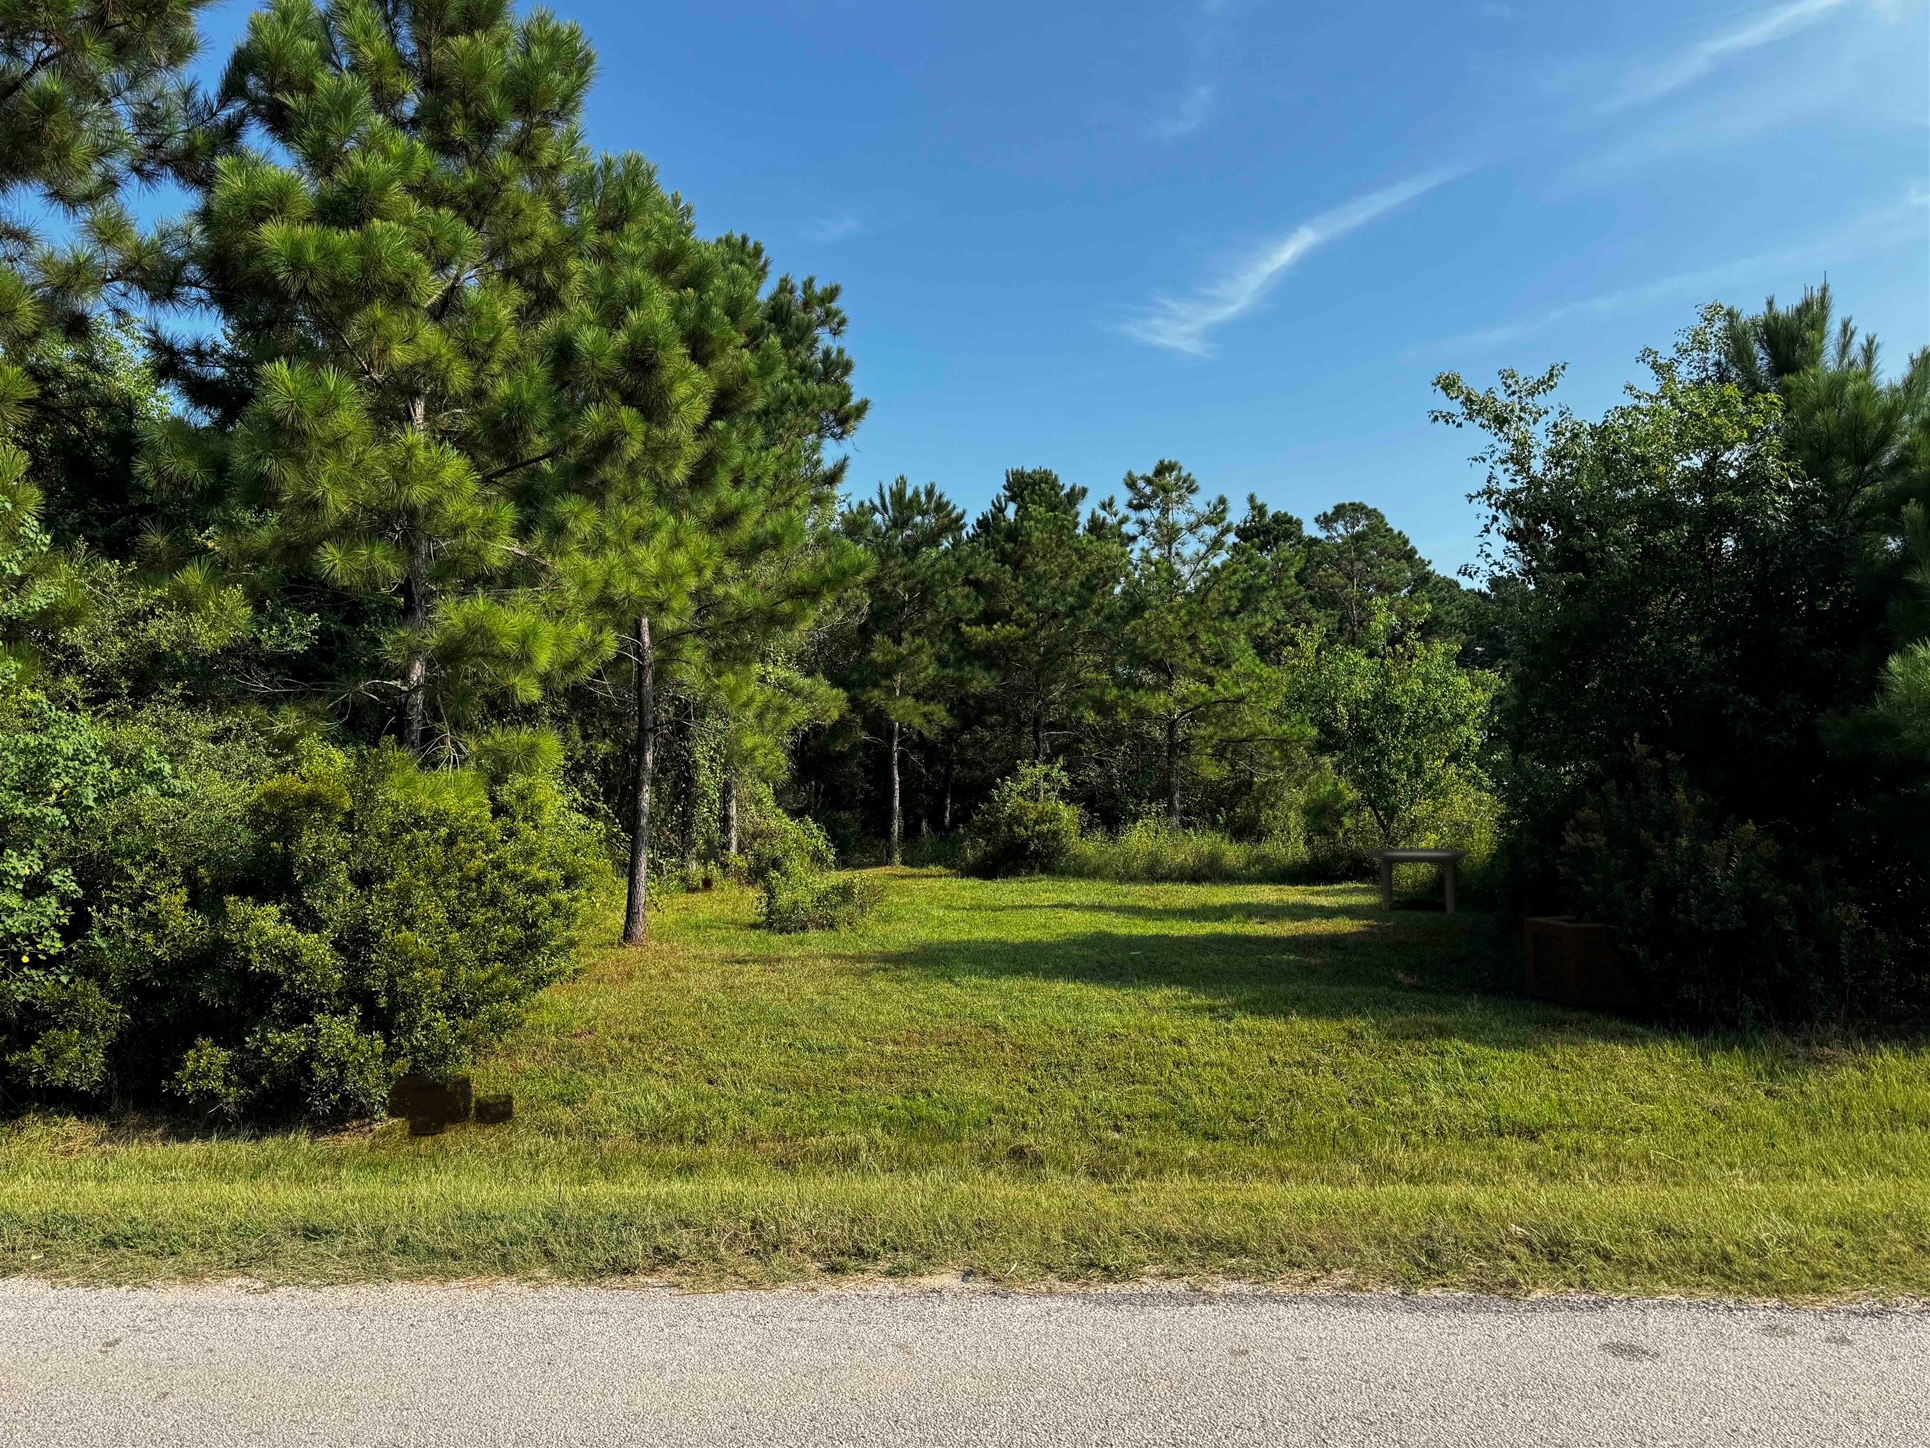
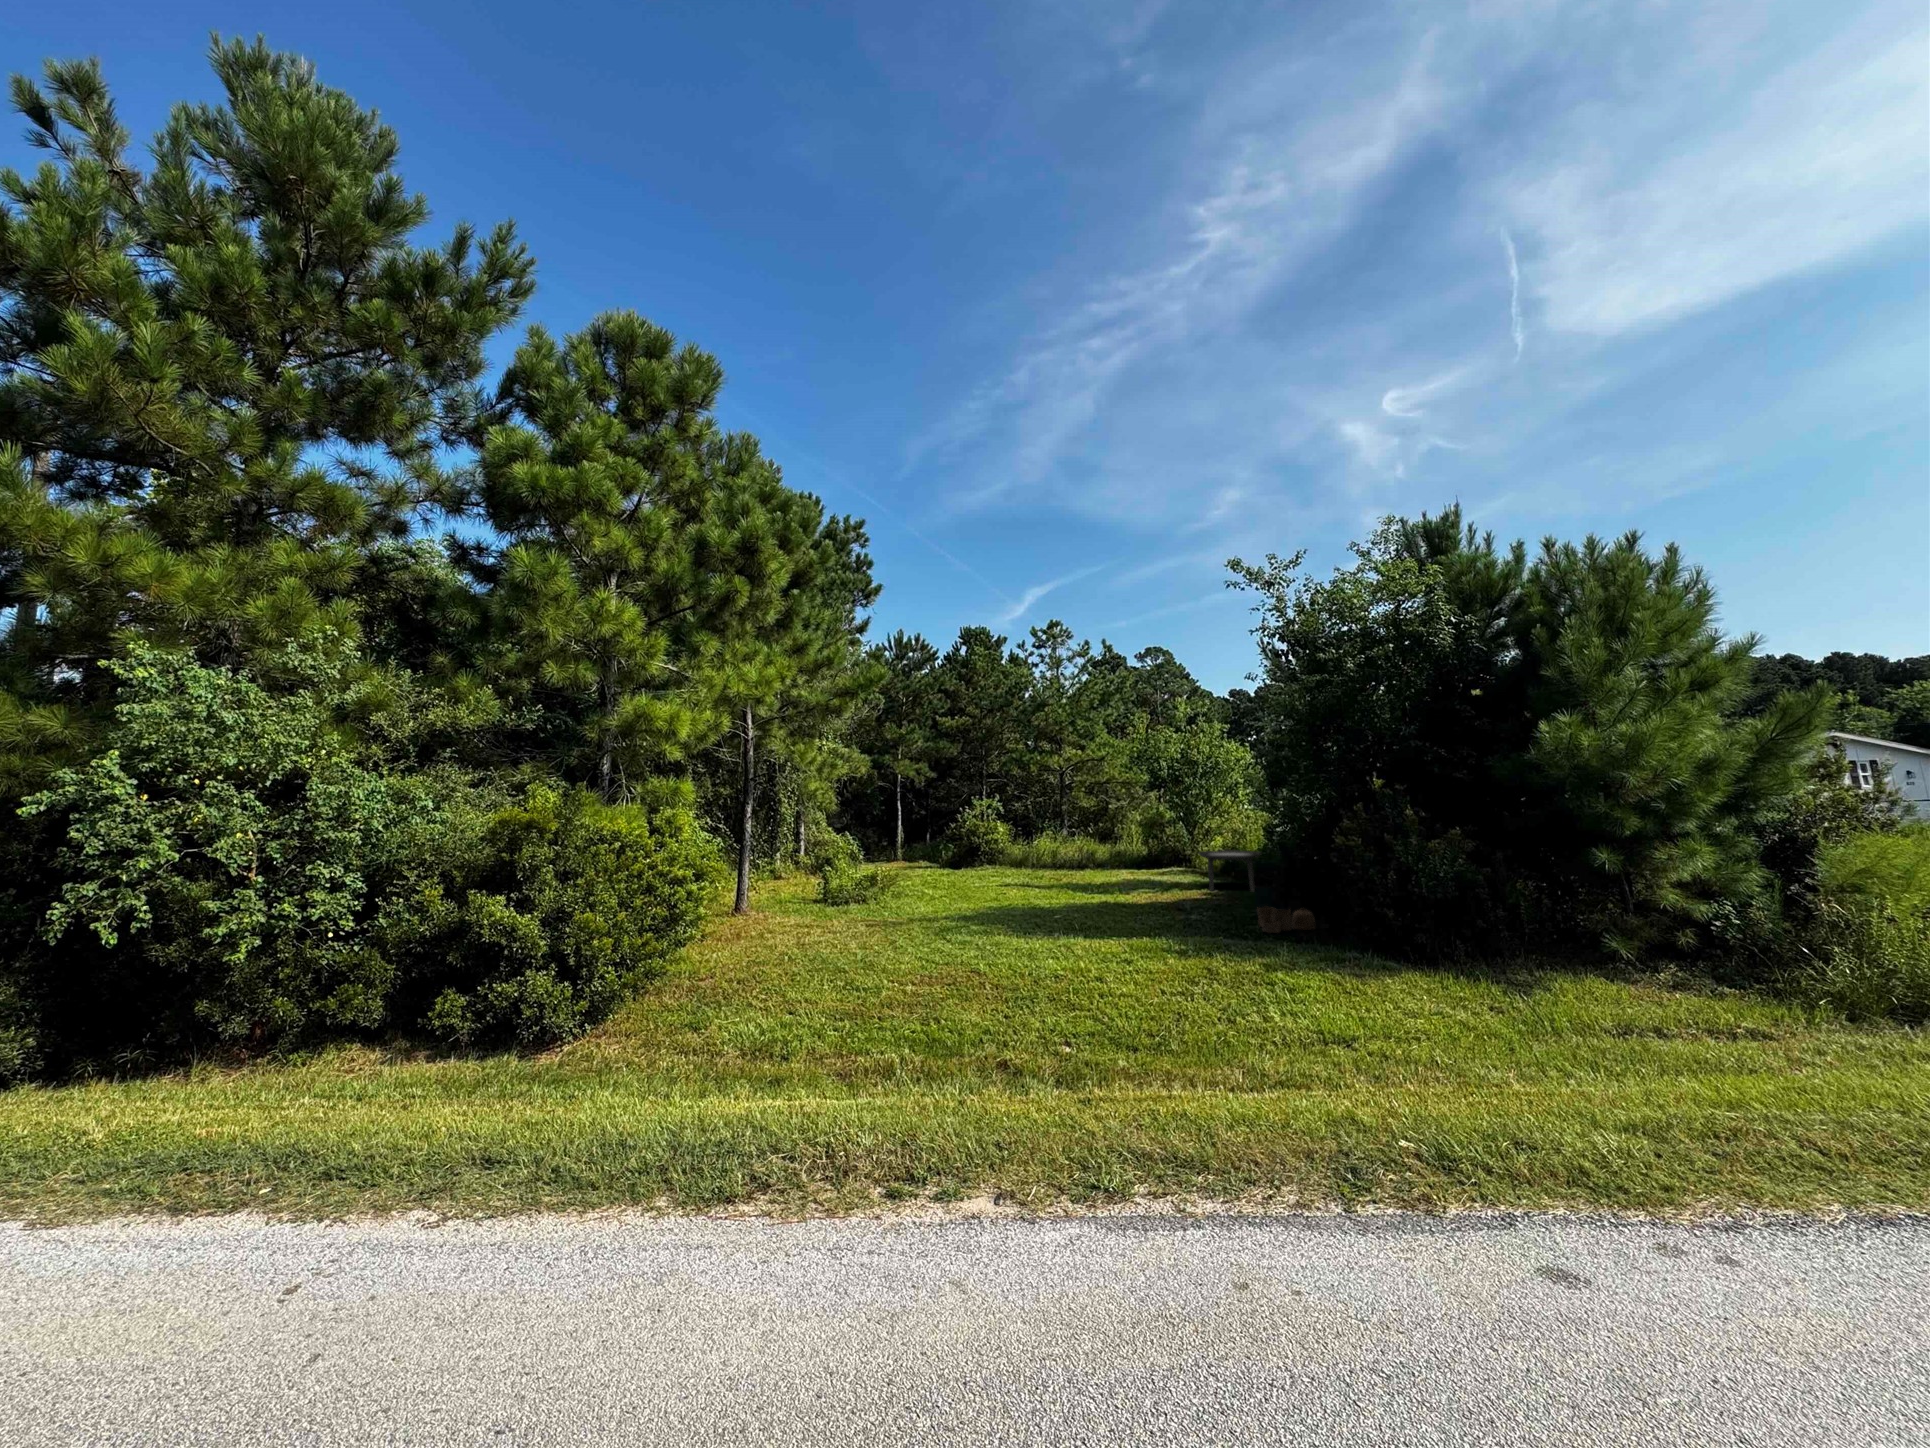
potted tree: present [689,831,719,890] -> none [774,840,794,878]
wooden crate: present [1524,916,1644,1005] -> none [1319,896,1404,957]
woven basket: present [388,1072,513,1134] -> present [1258,906,1315,933]

